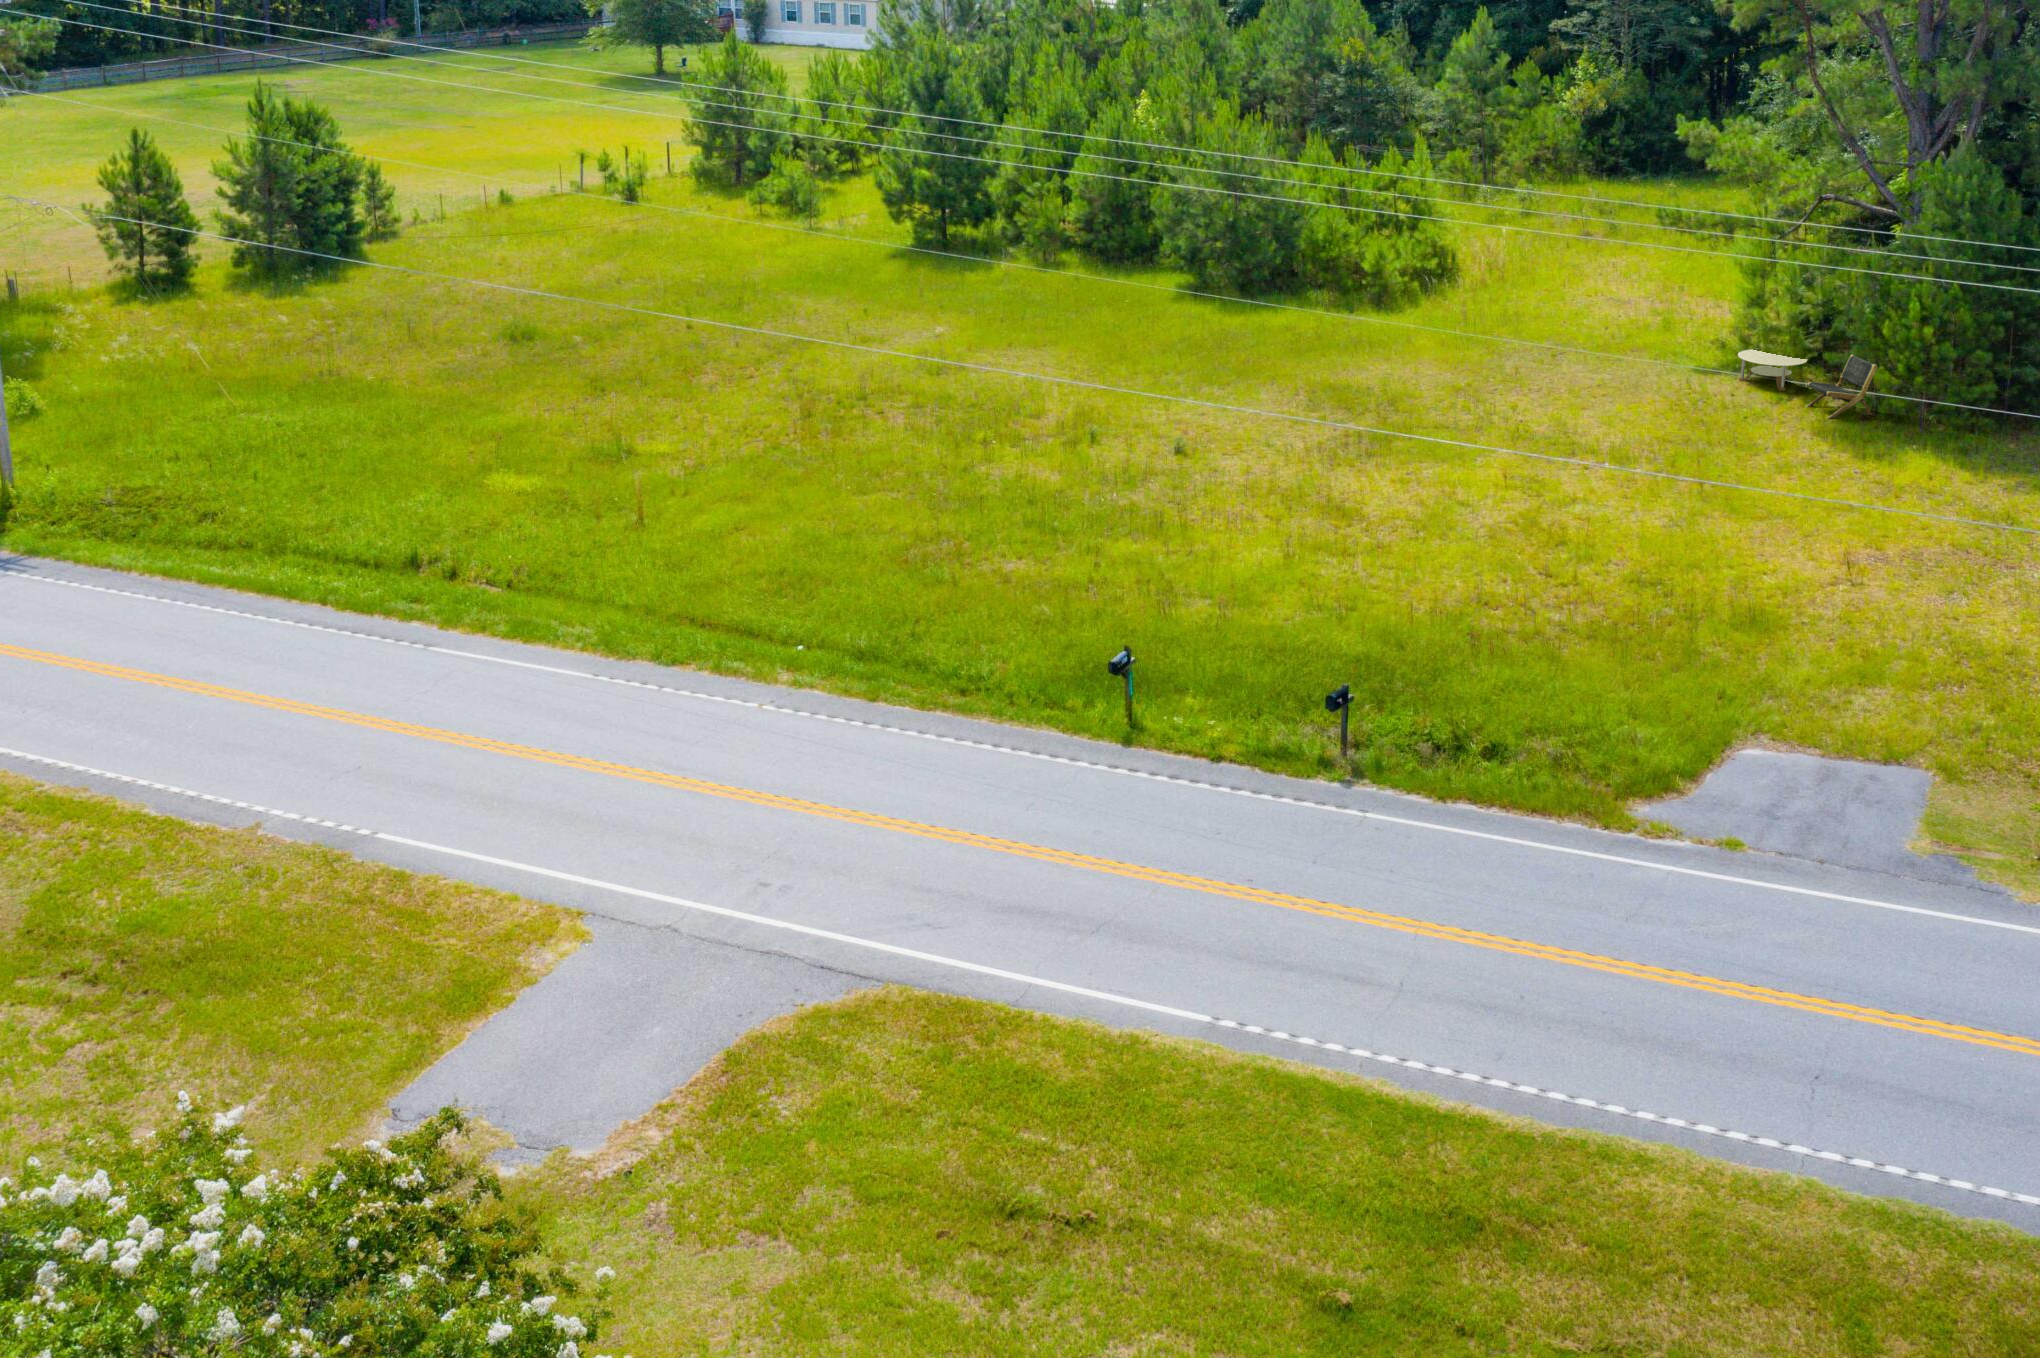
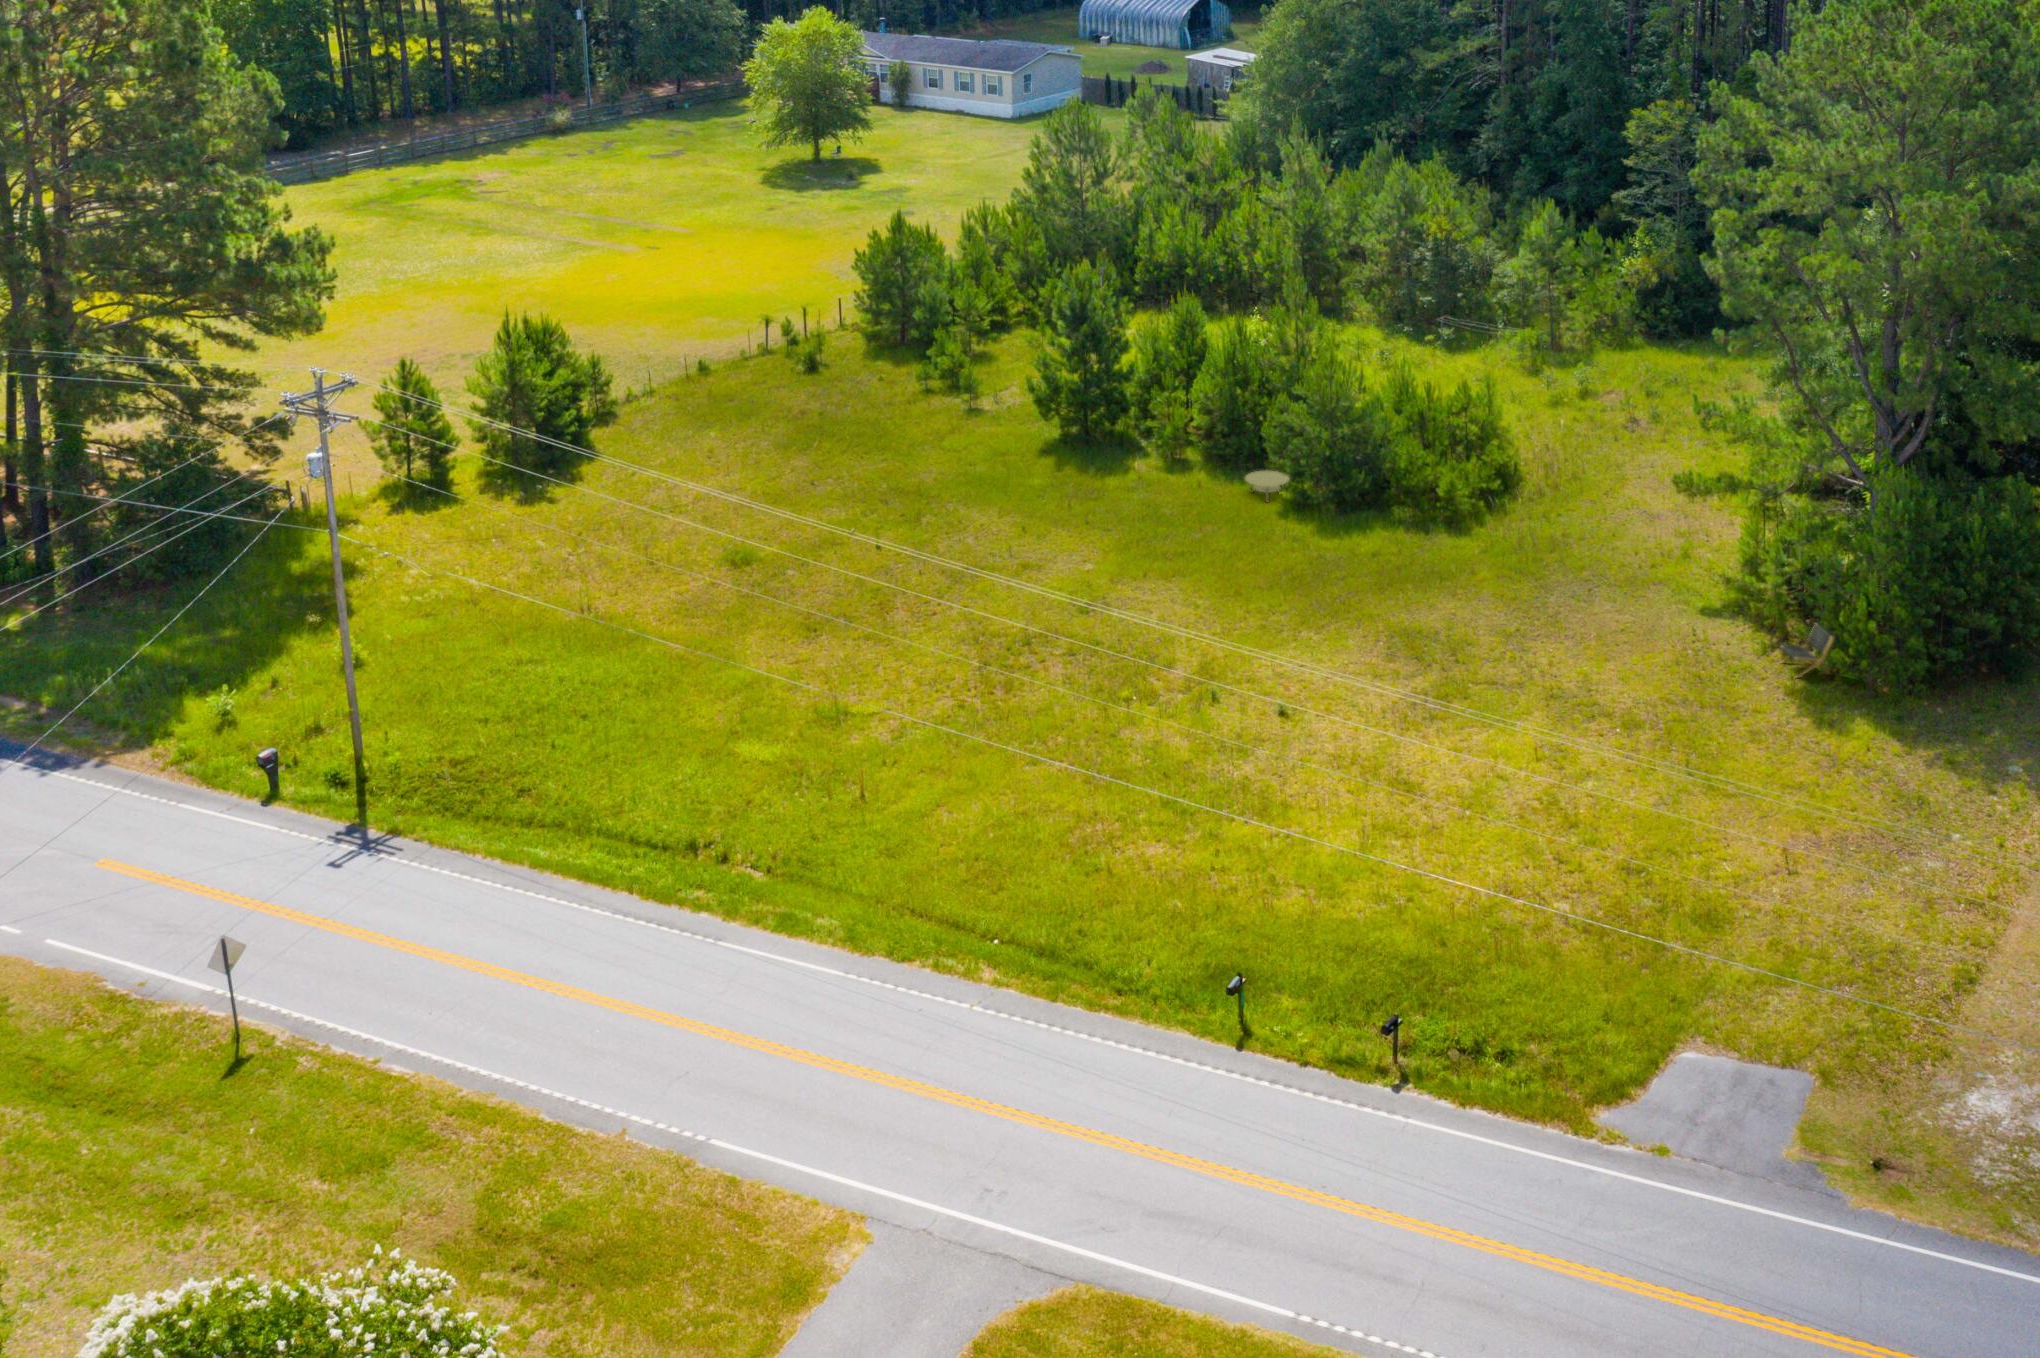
round table: present [1738,349,1807,391] -> present [1245,470,1289,502]

